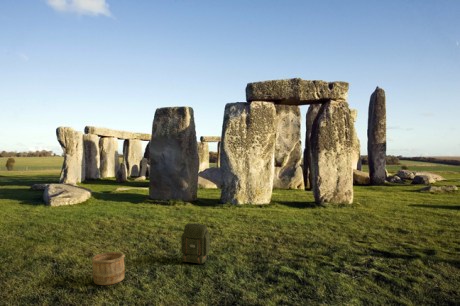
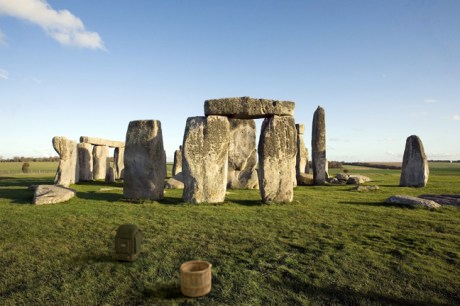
wooden bucket: present [91,252,125,285] -> present [179,260,212,297]

